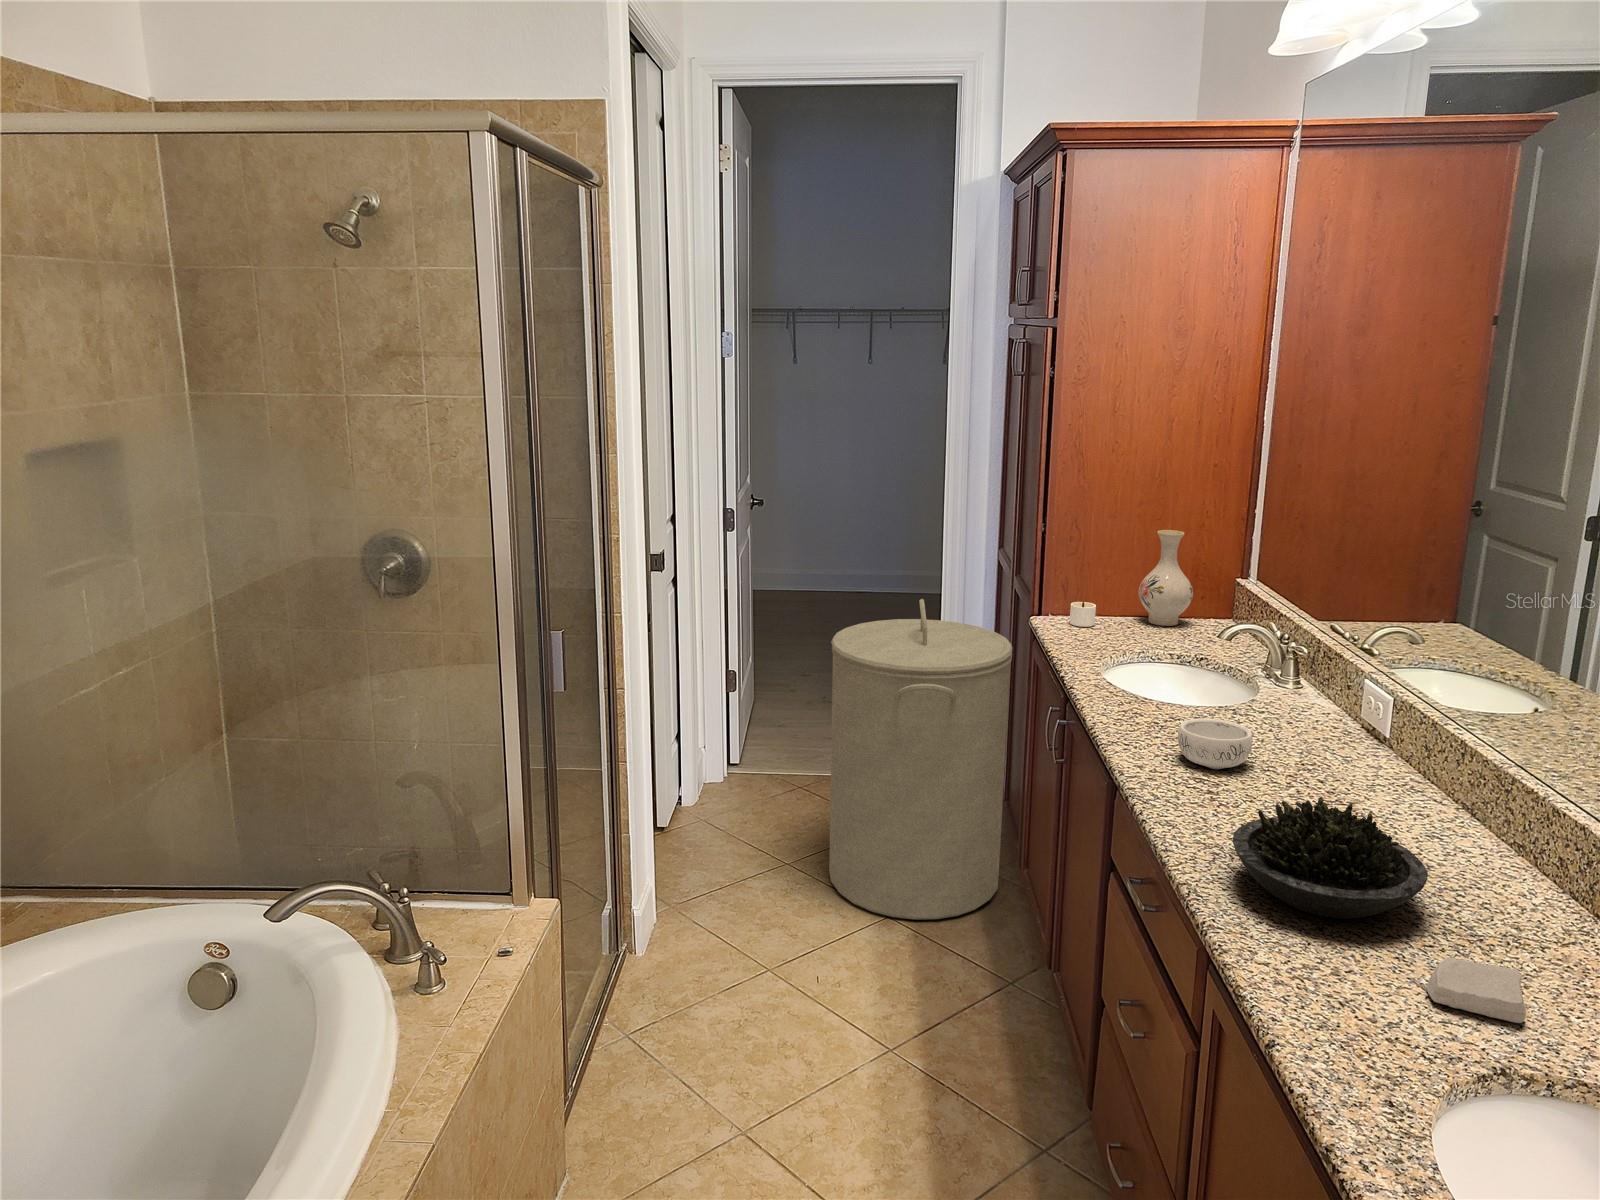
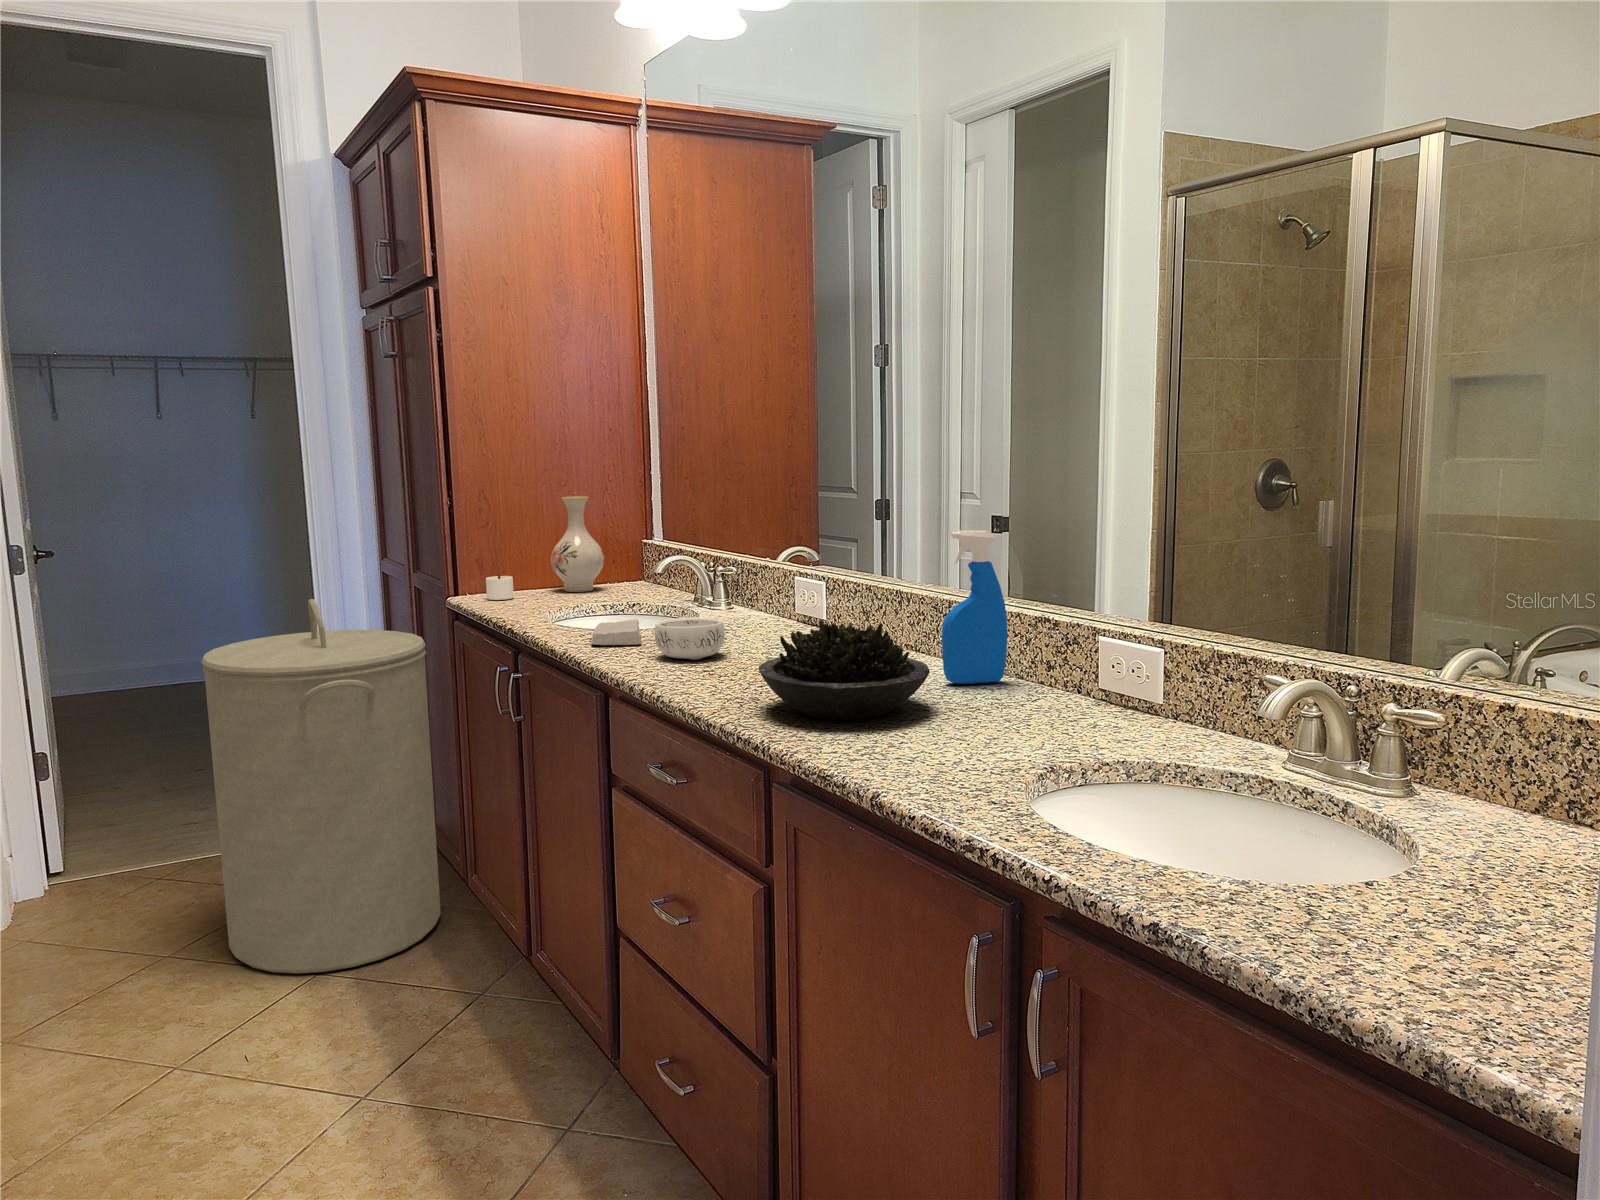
spray bottle: none [1470,723,1564,896] -> present [942,531,1008,684]
soap bar: present [1427,957,1526,1023] -> present [591,619,641,645]

